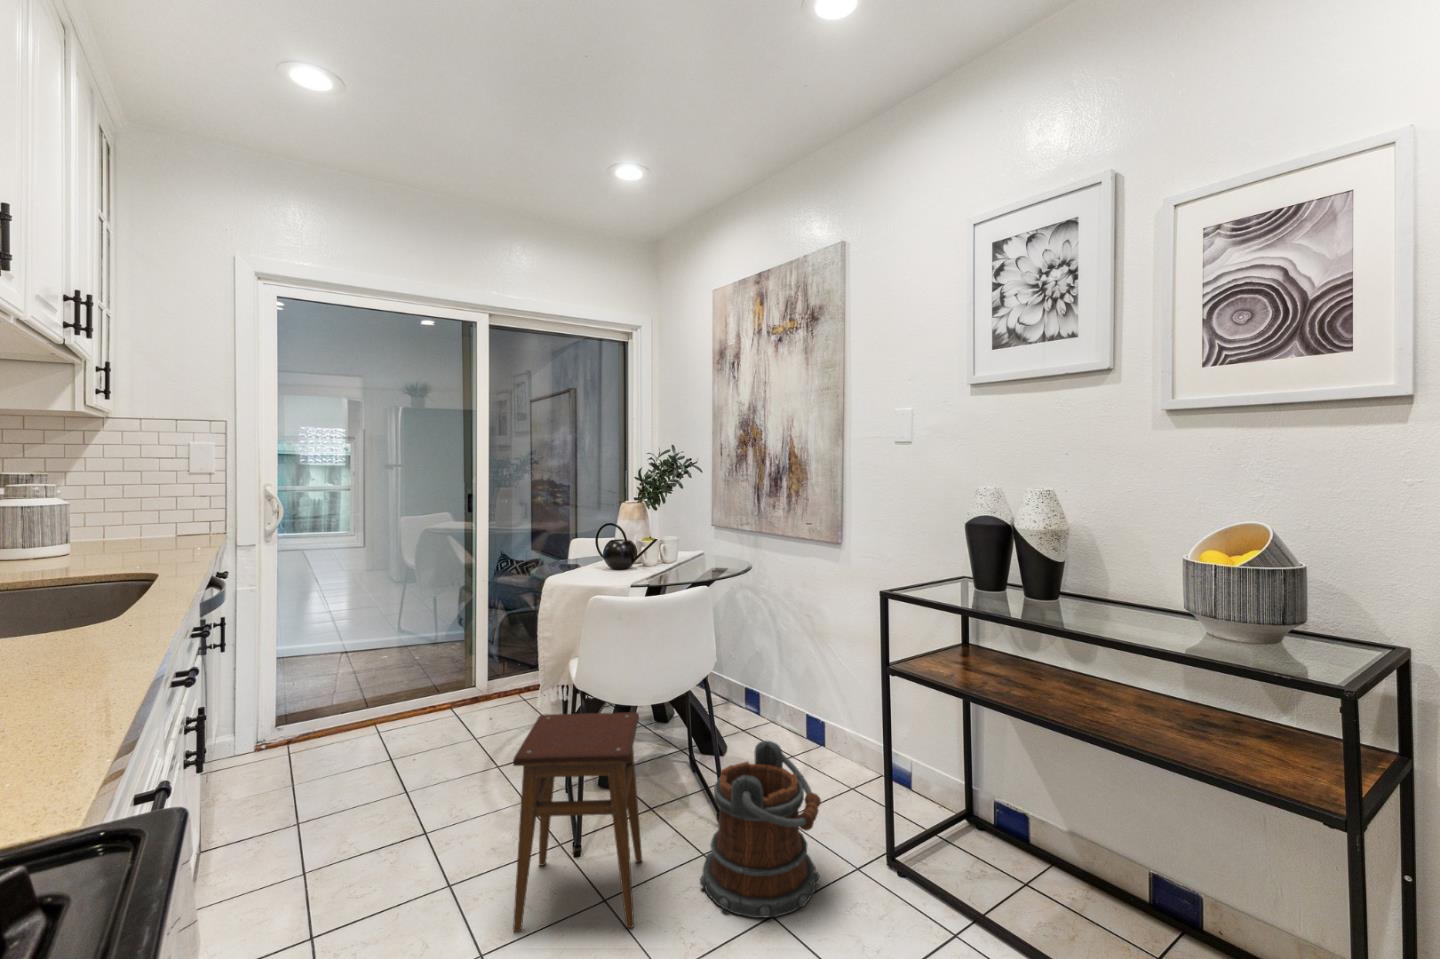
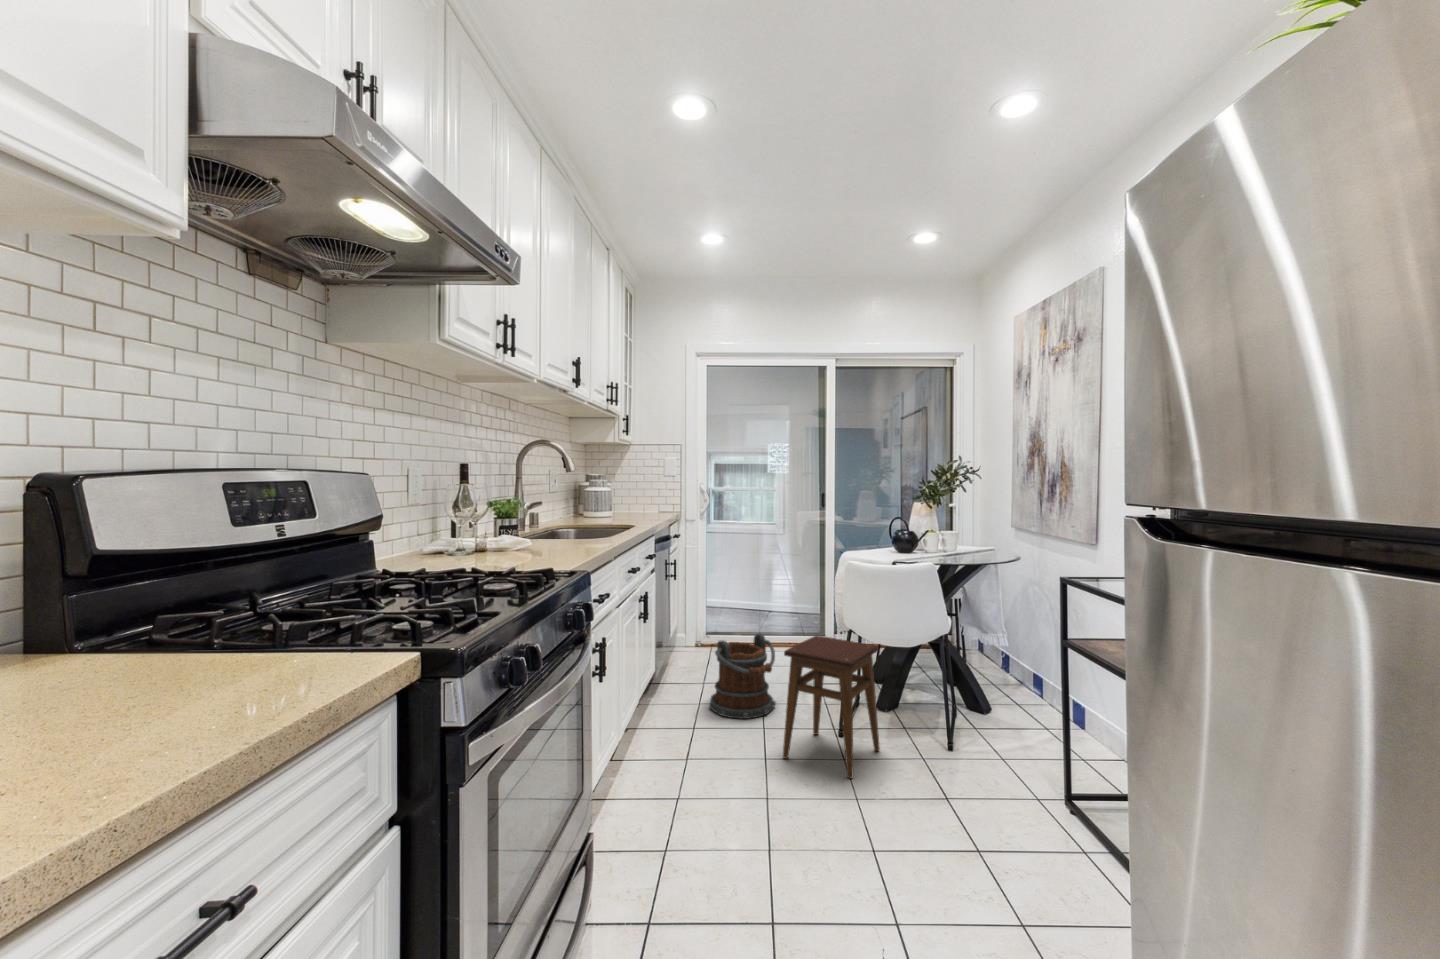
bucket: present [700,741,821,918] -> present [709,633,776,719]

